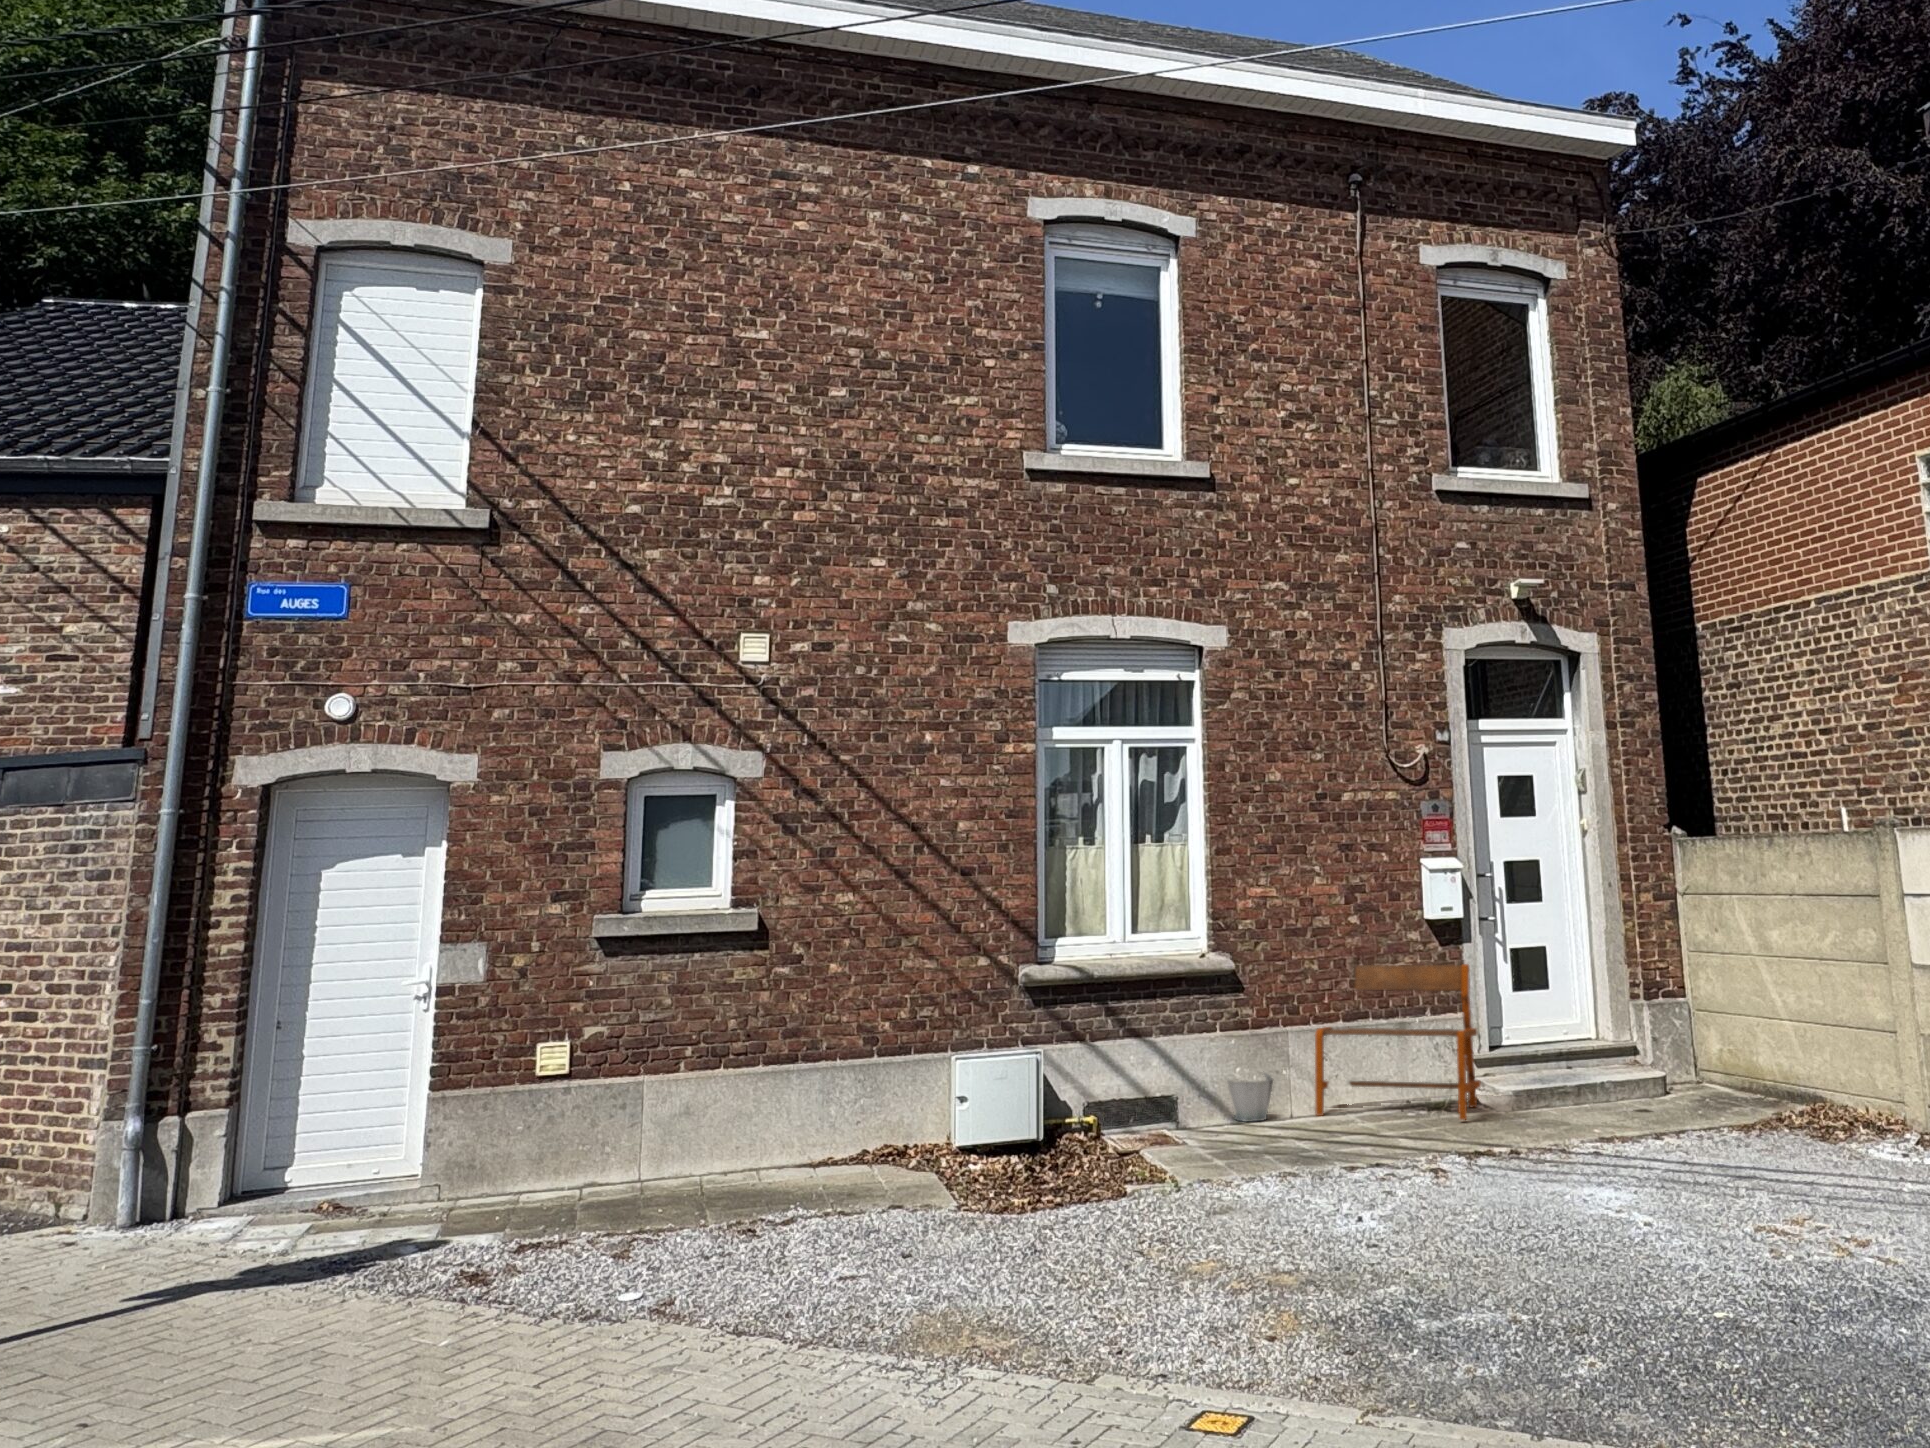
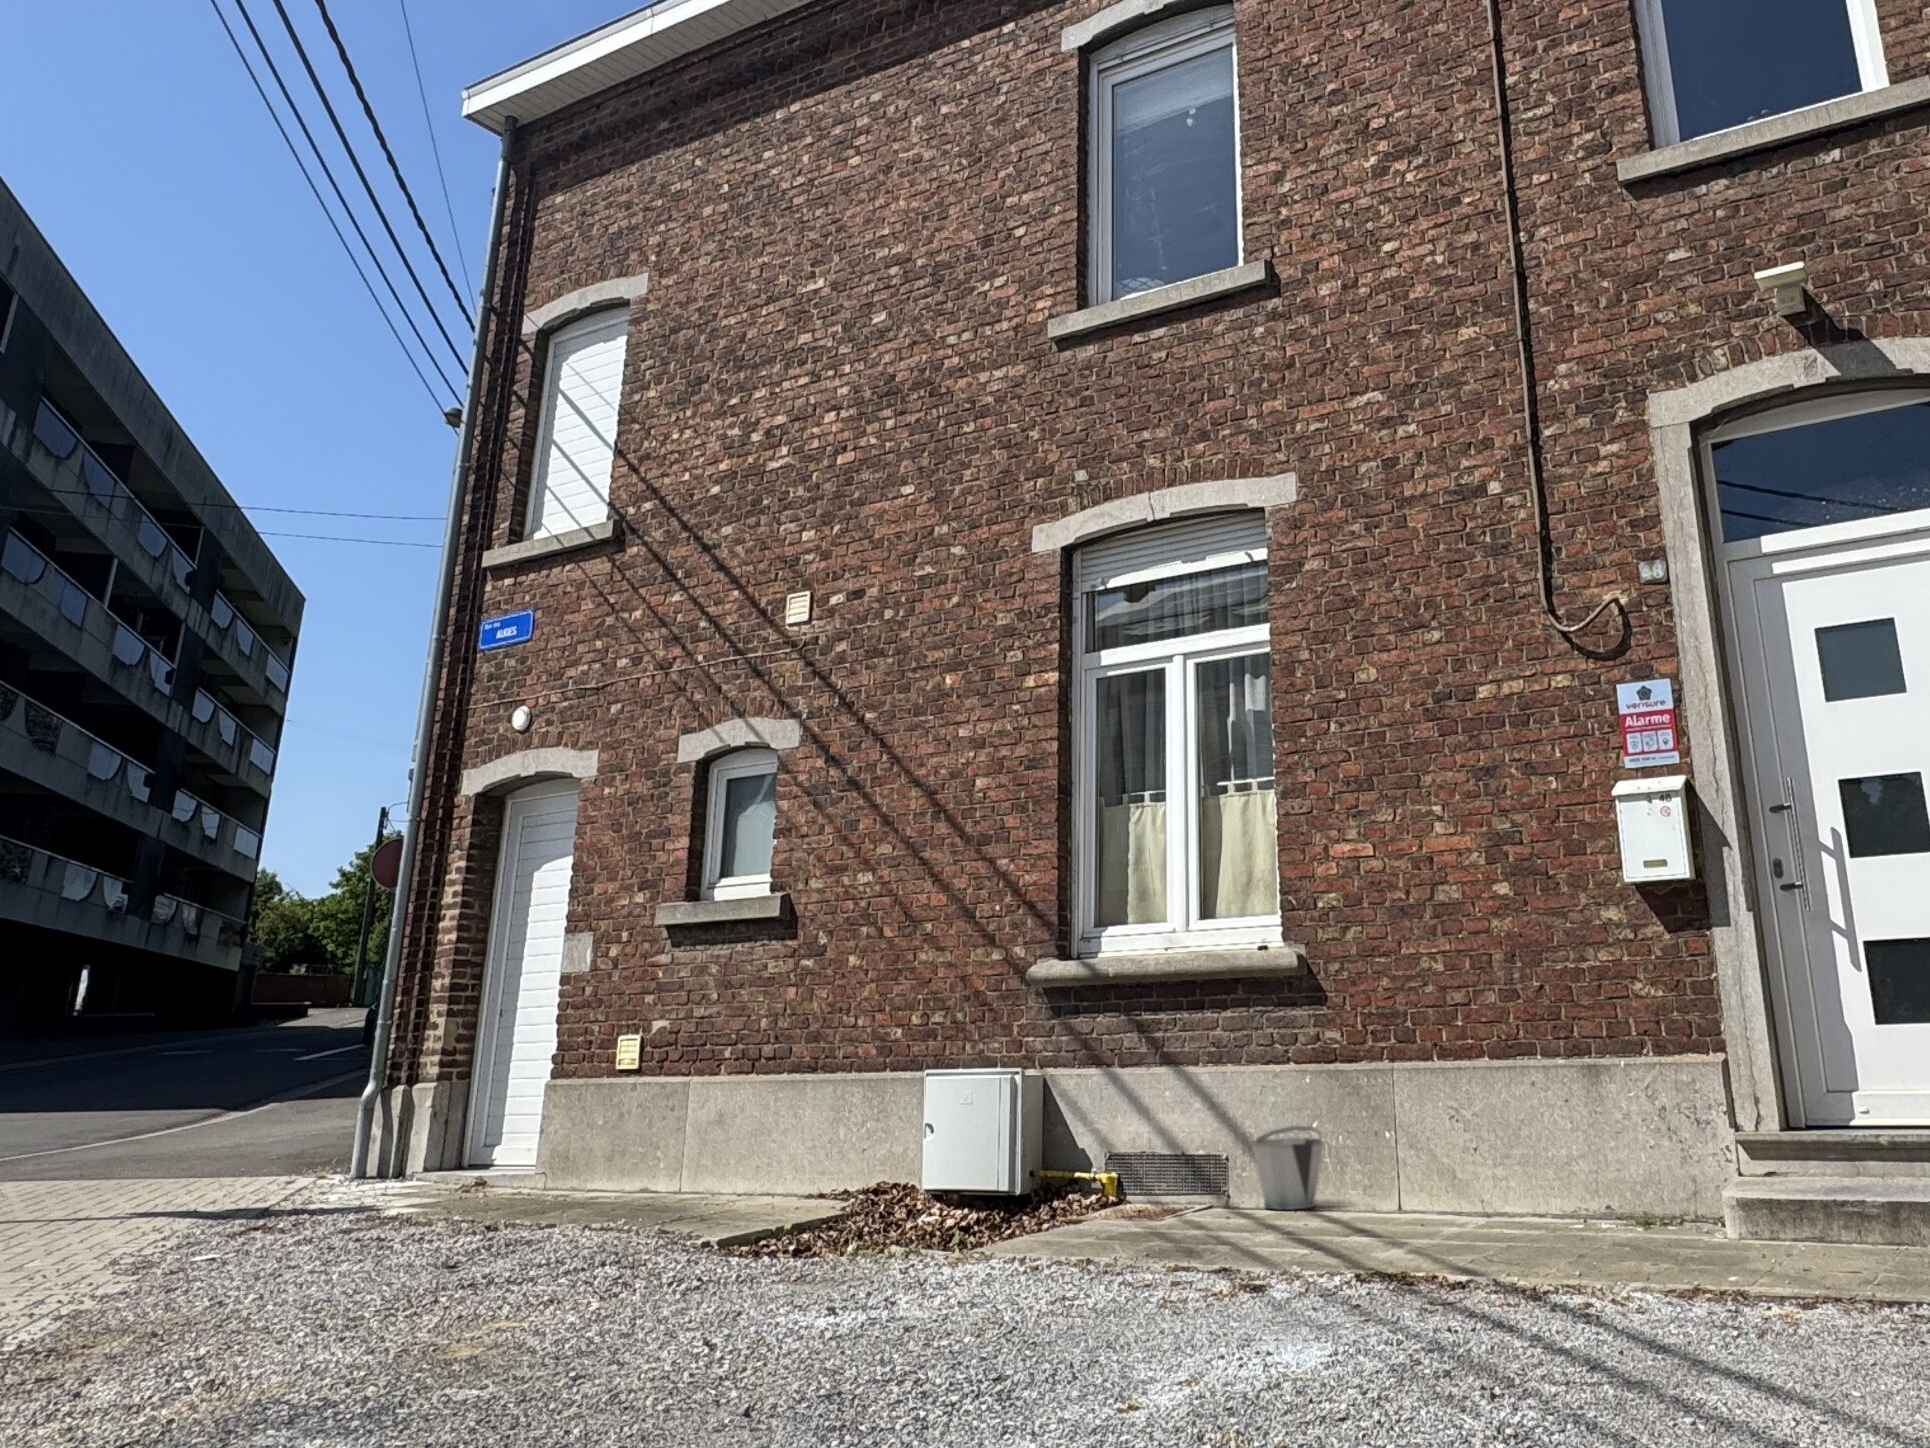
bench: present [1315,964,1481,1120] -> none [1380,957,1645,1245]

